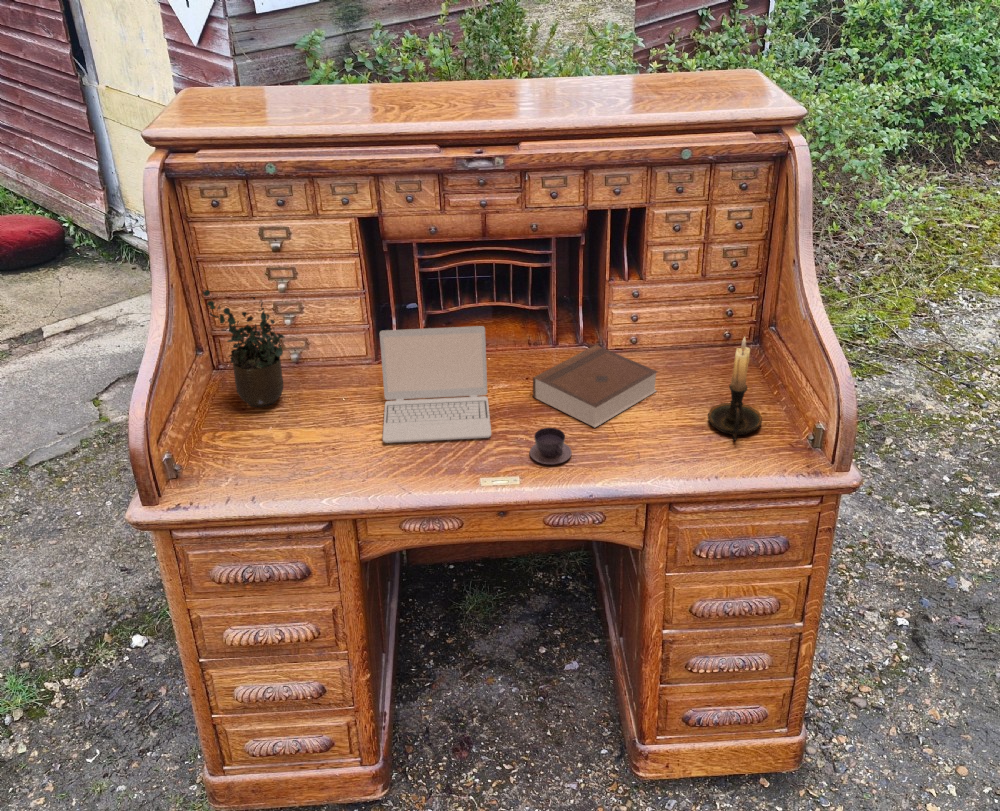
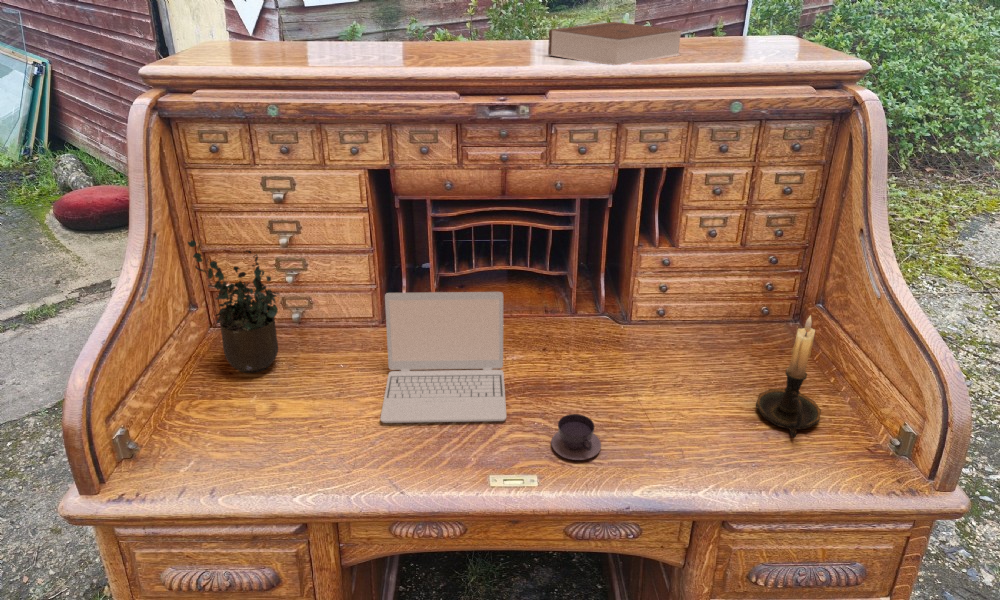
book: present [533,345,657,427] -> present [548,22,682,65]

